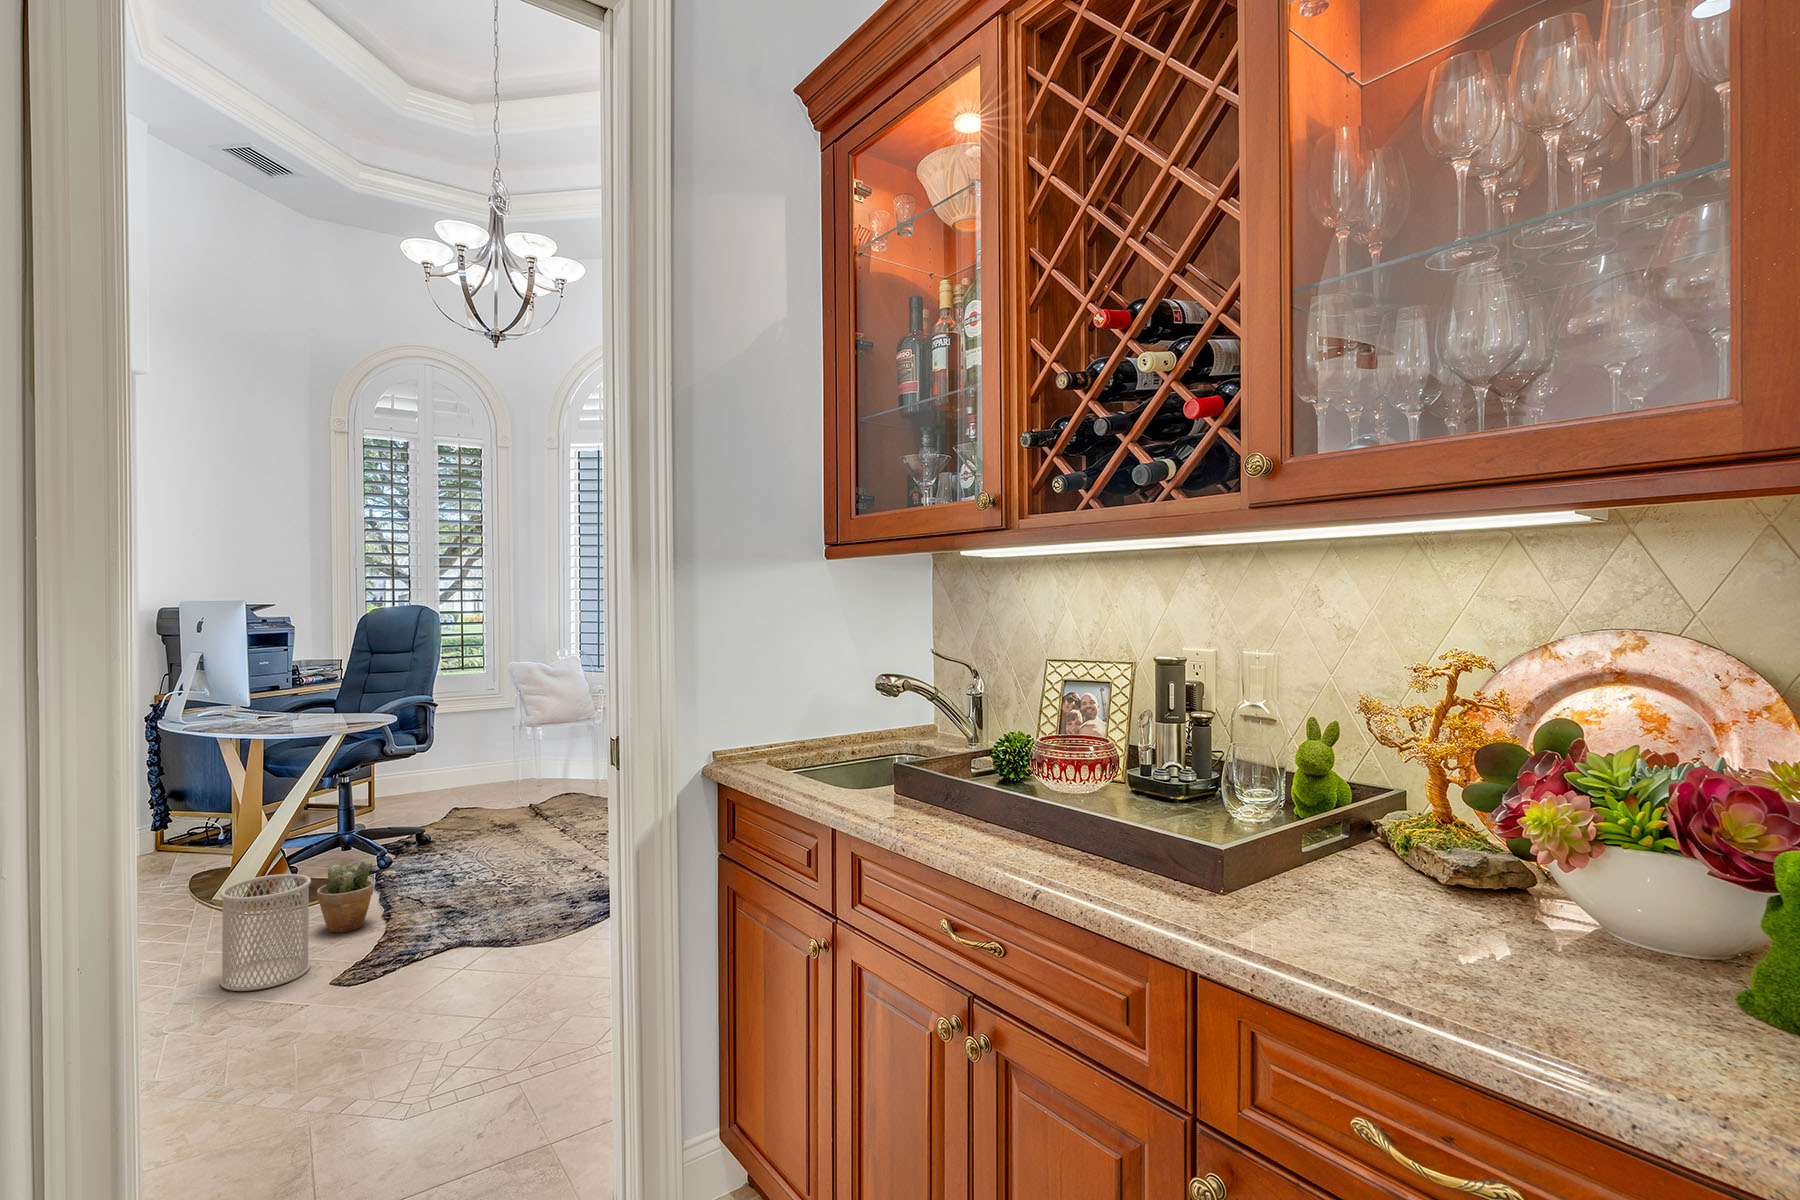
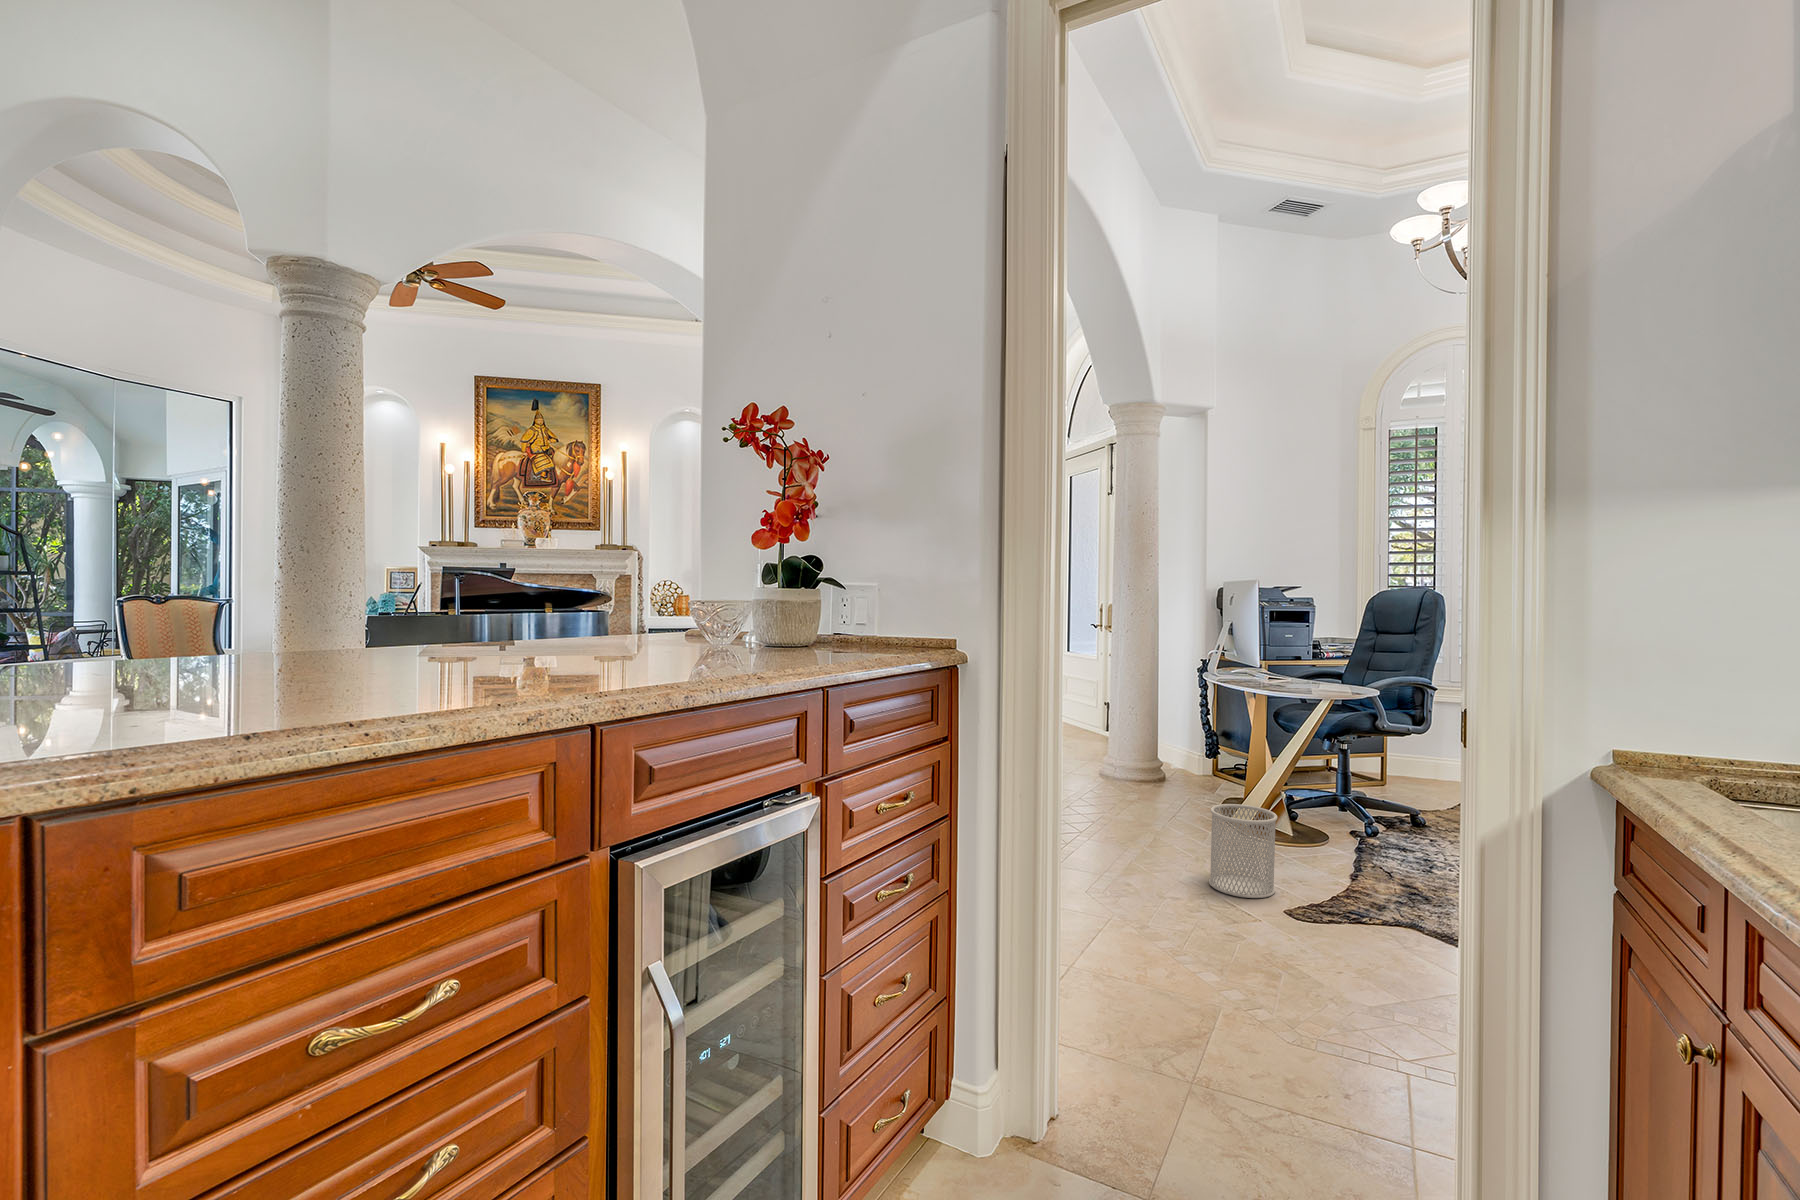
potted plant: present [317,860,374,933] -> none [1292,814,1342,878]

